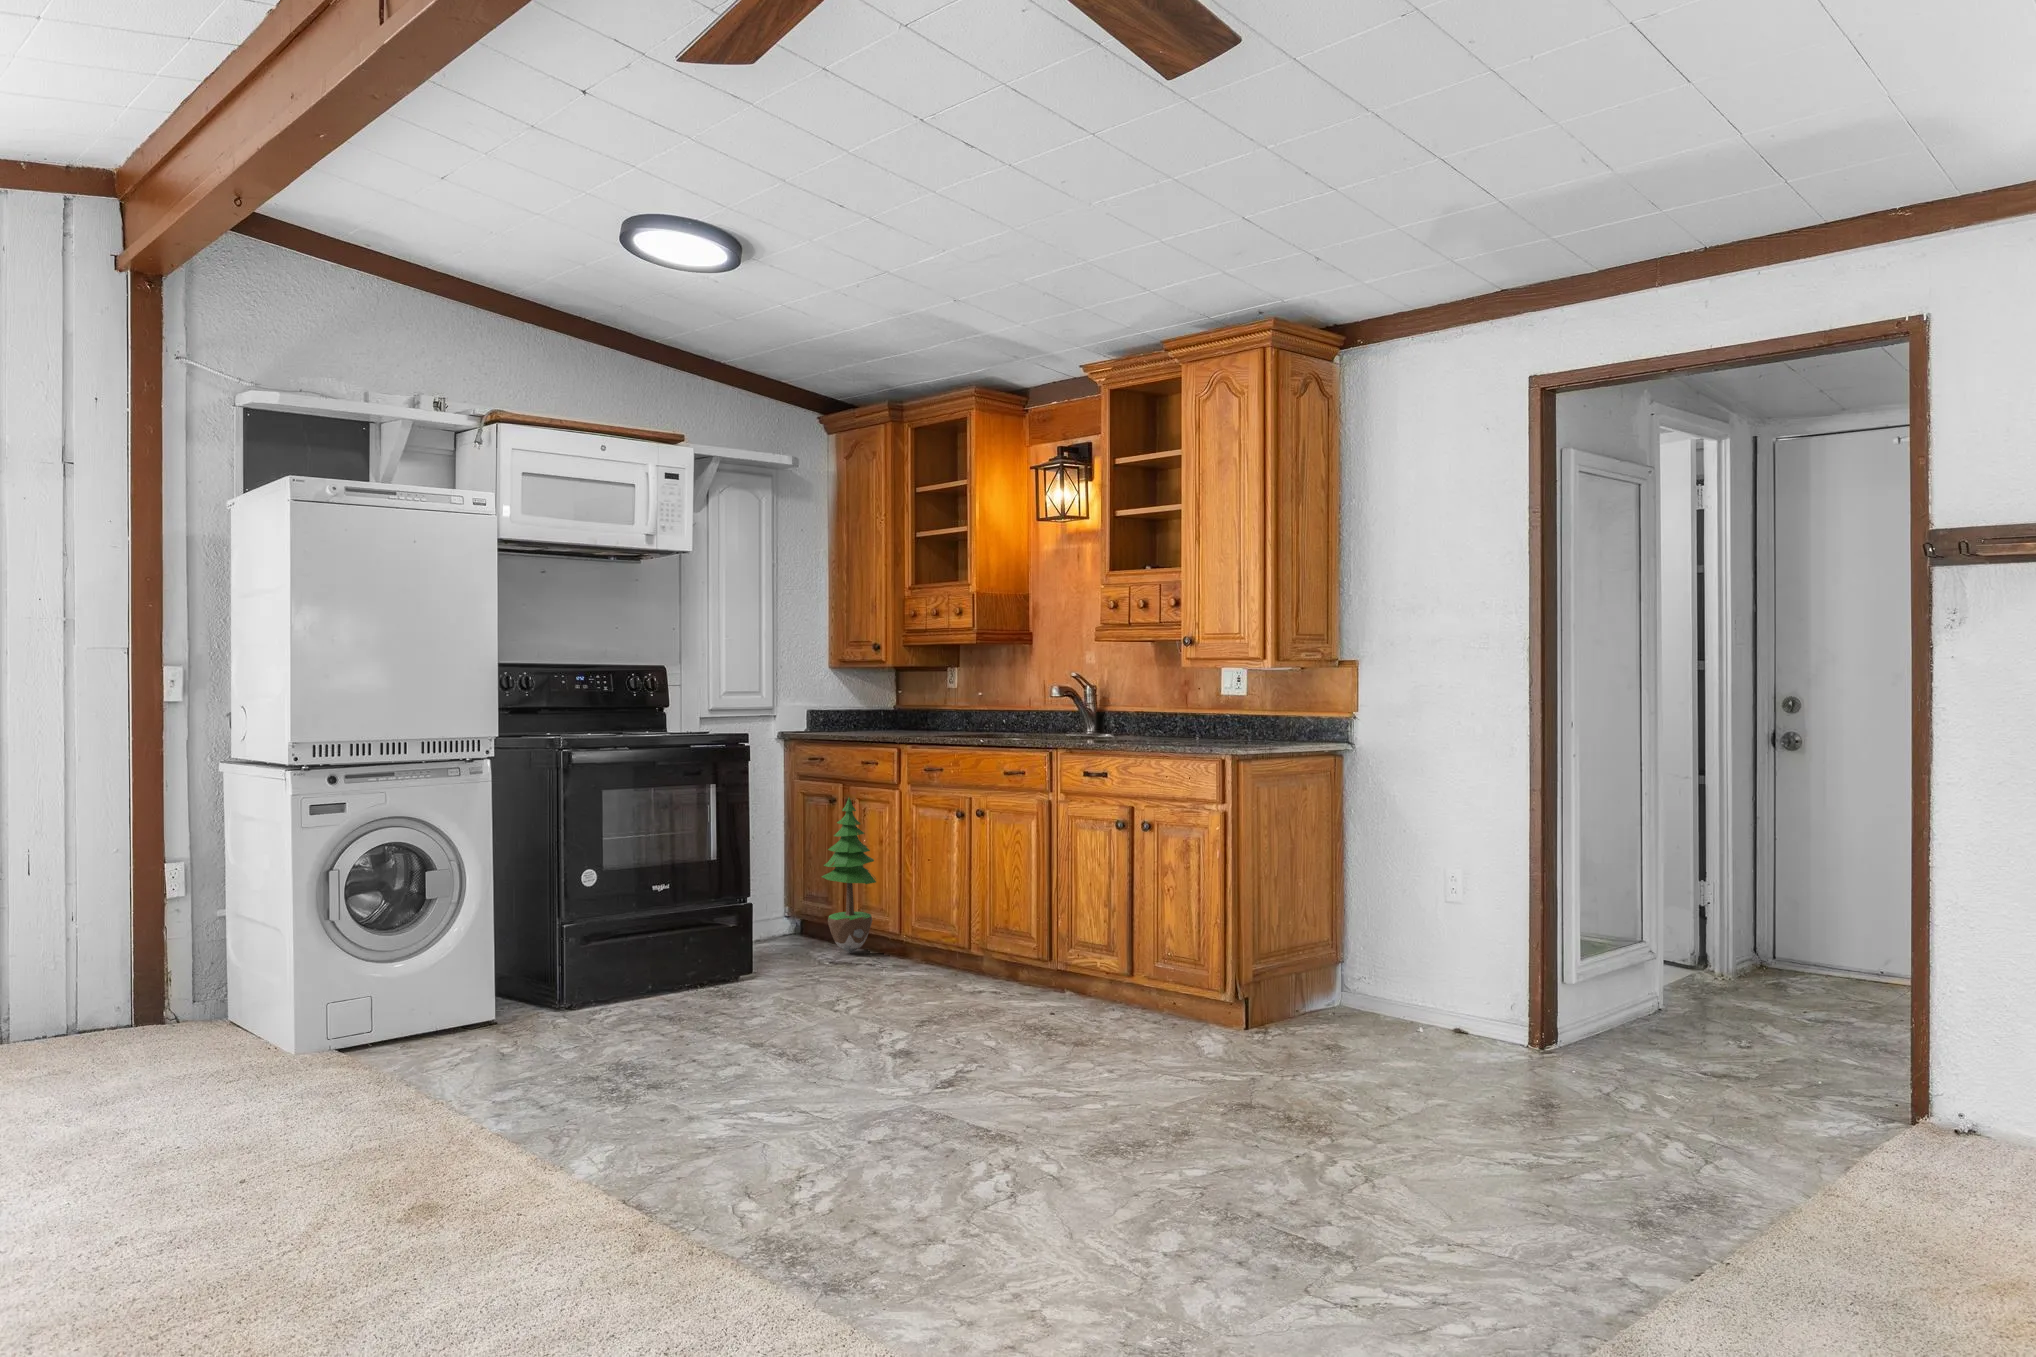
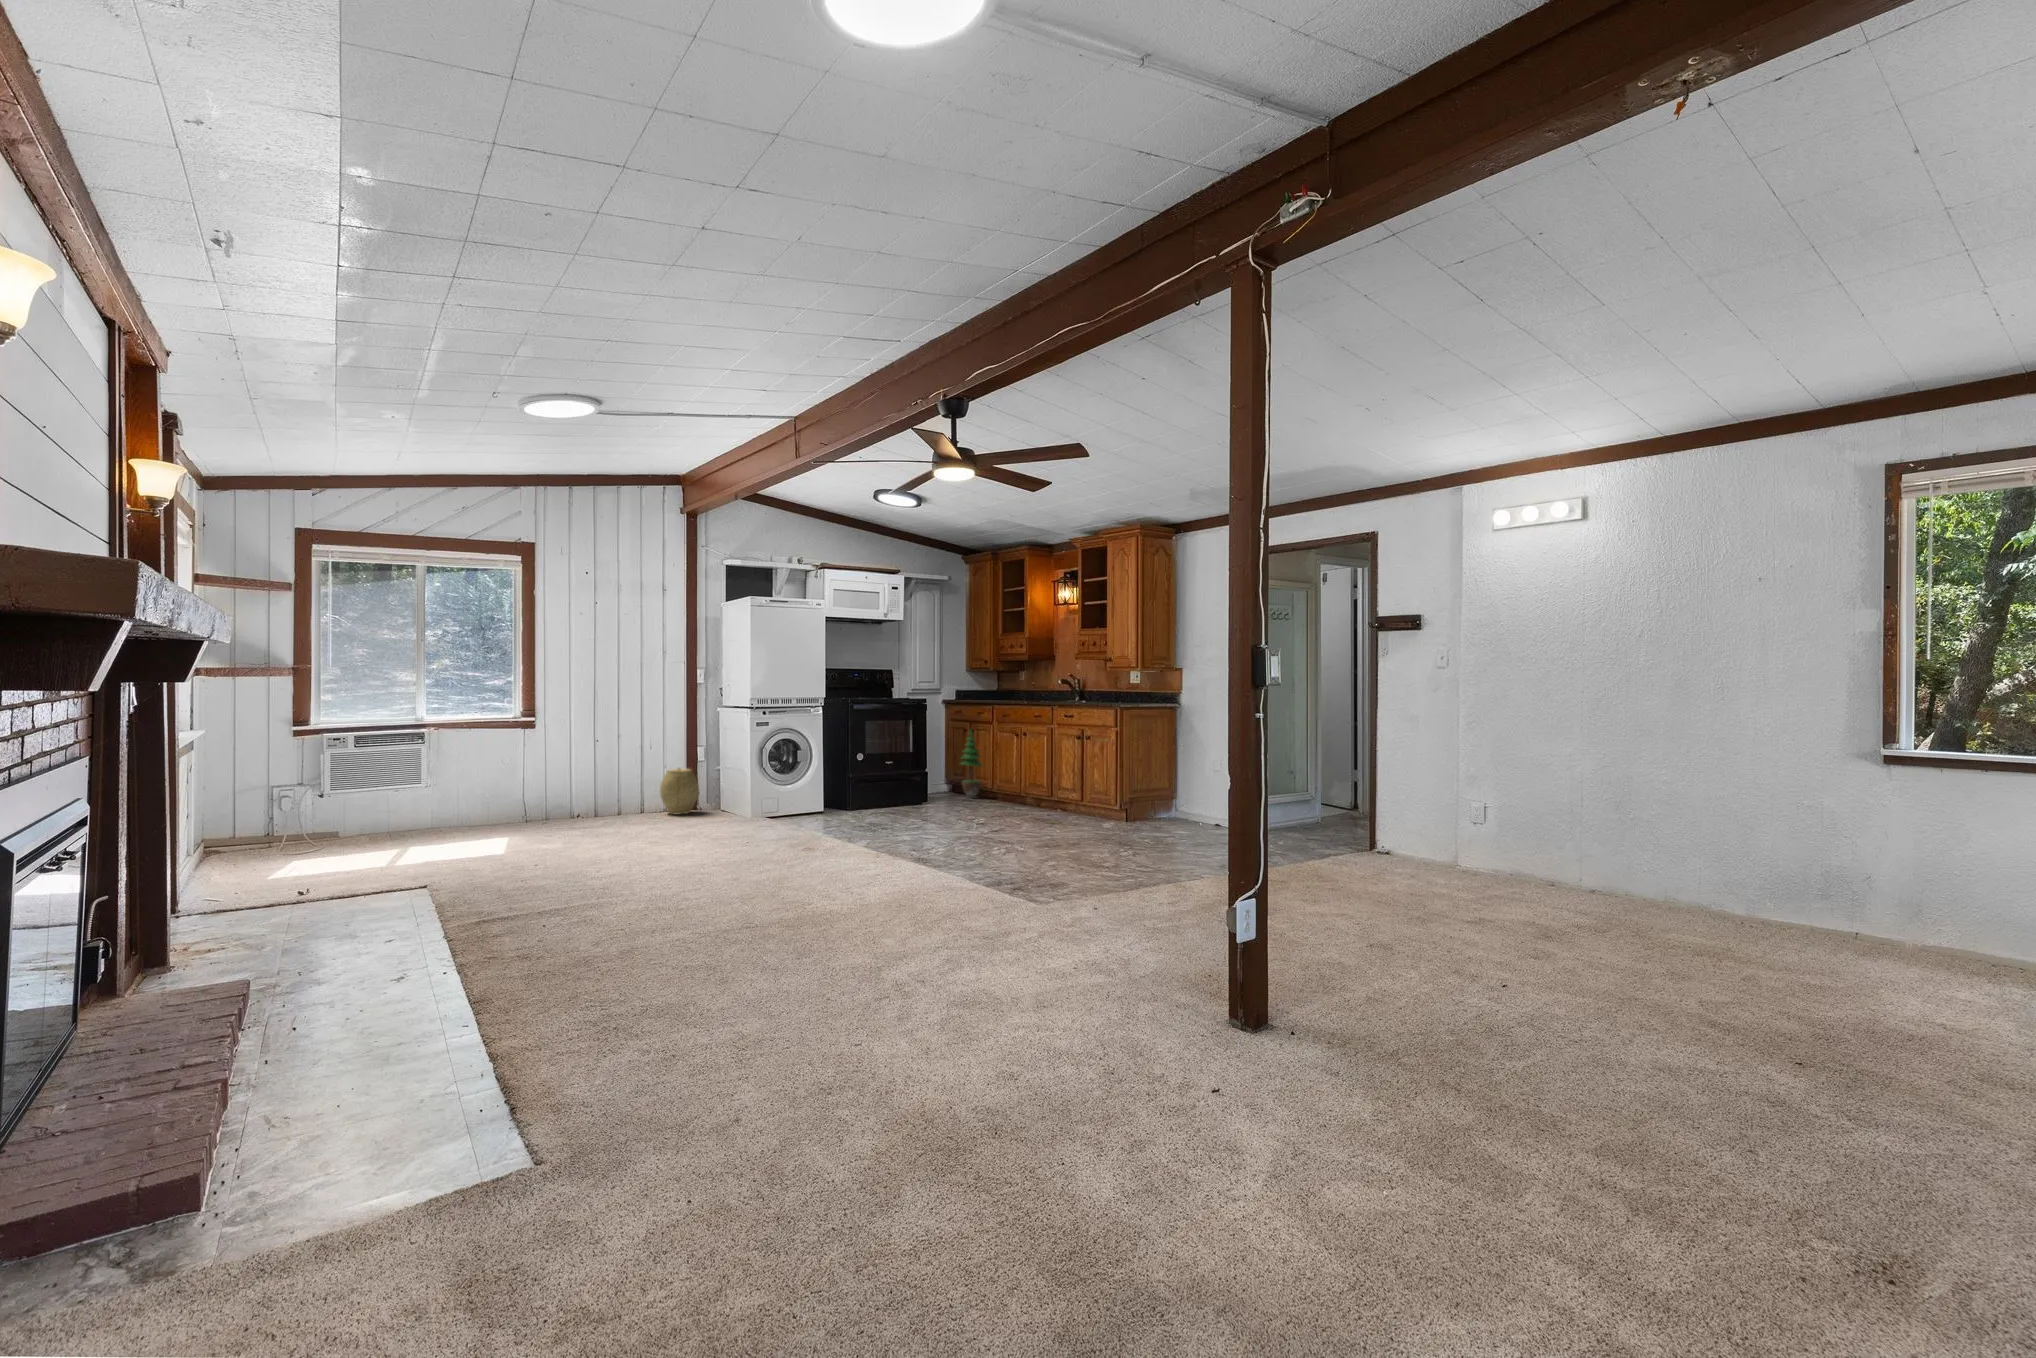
woven basket: none [43,923,159,1050] -> present [660,768,699,815]

